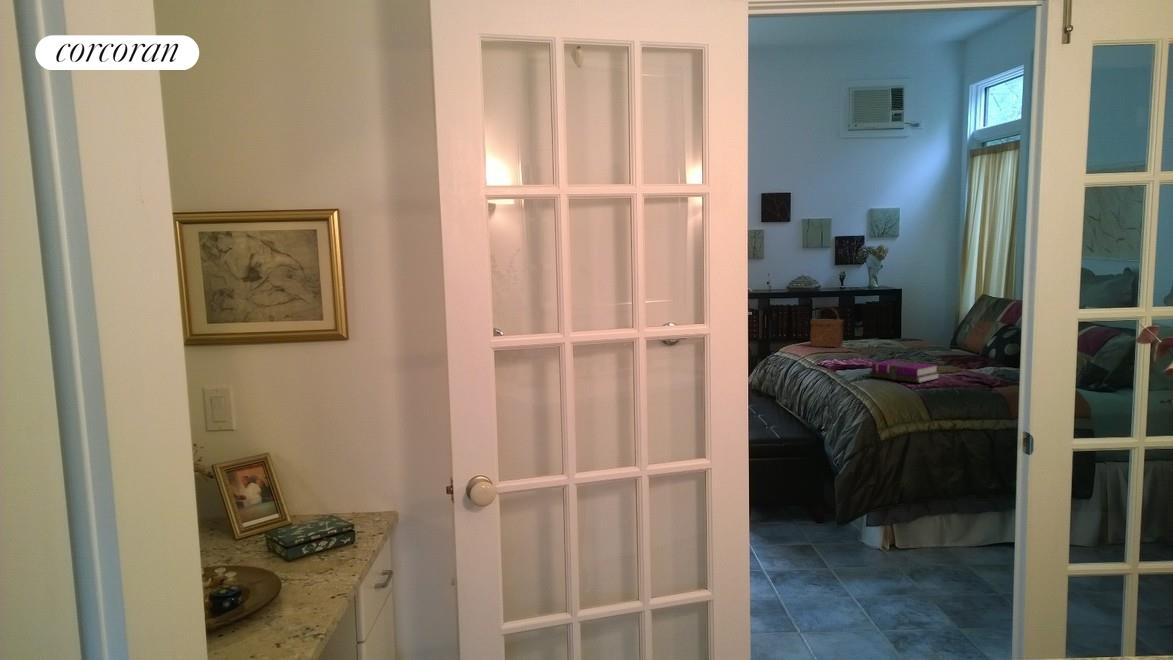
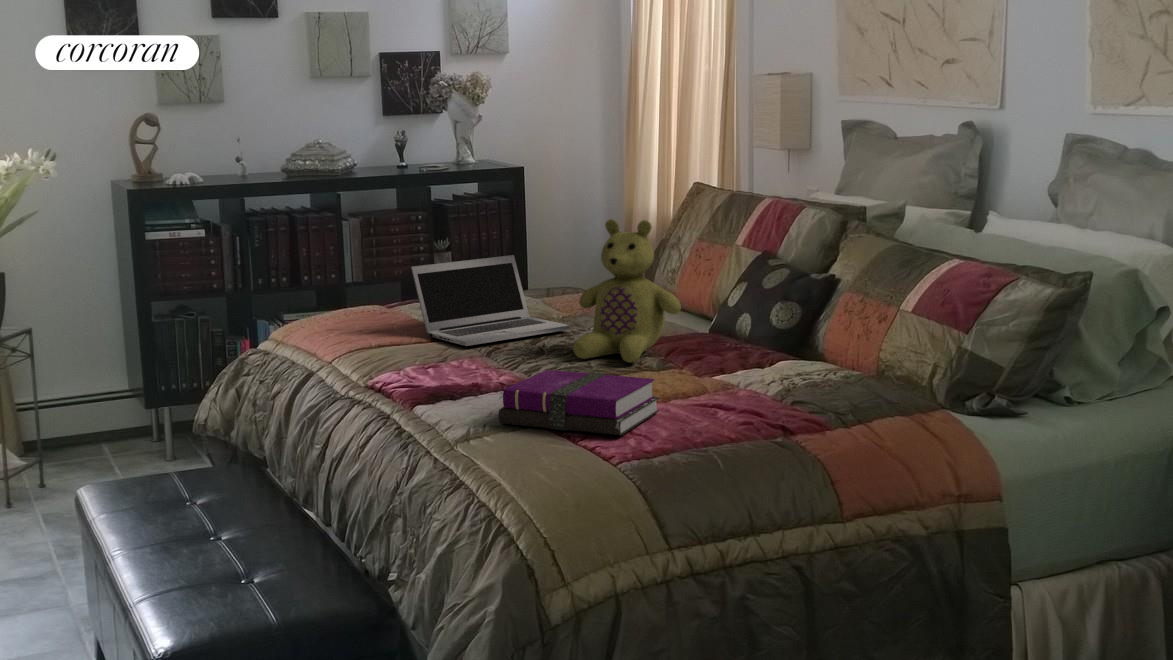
stuffed bear: none [908,305,960,364] -> present [573,219,681,362]
handbag: present [810,309,843,347] -> none [338,227,418,325]
laptop: none [840,321,910,355] -> present [411,255,570,346]

